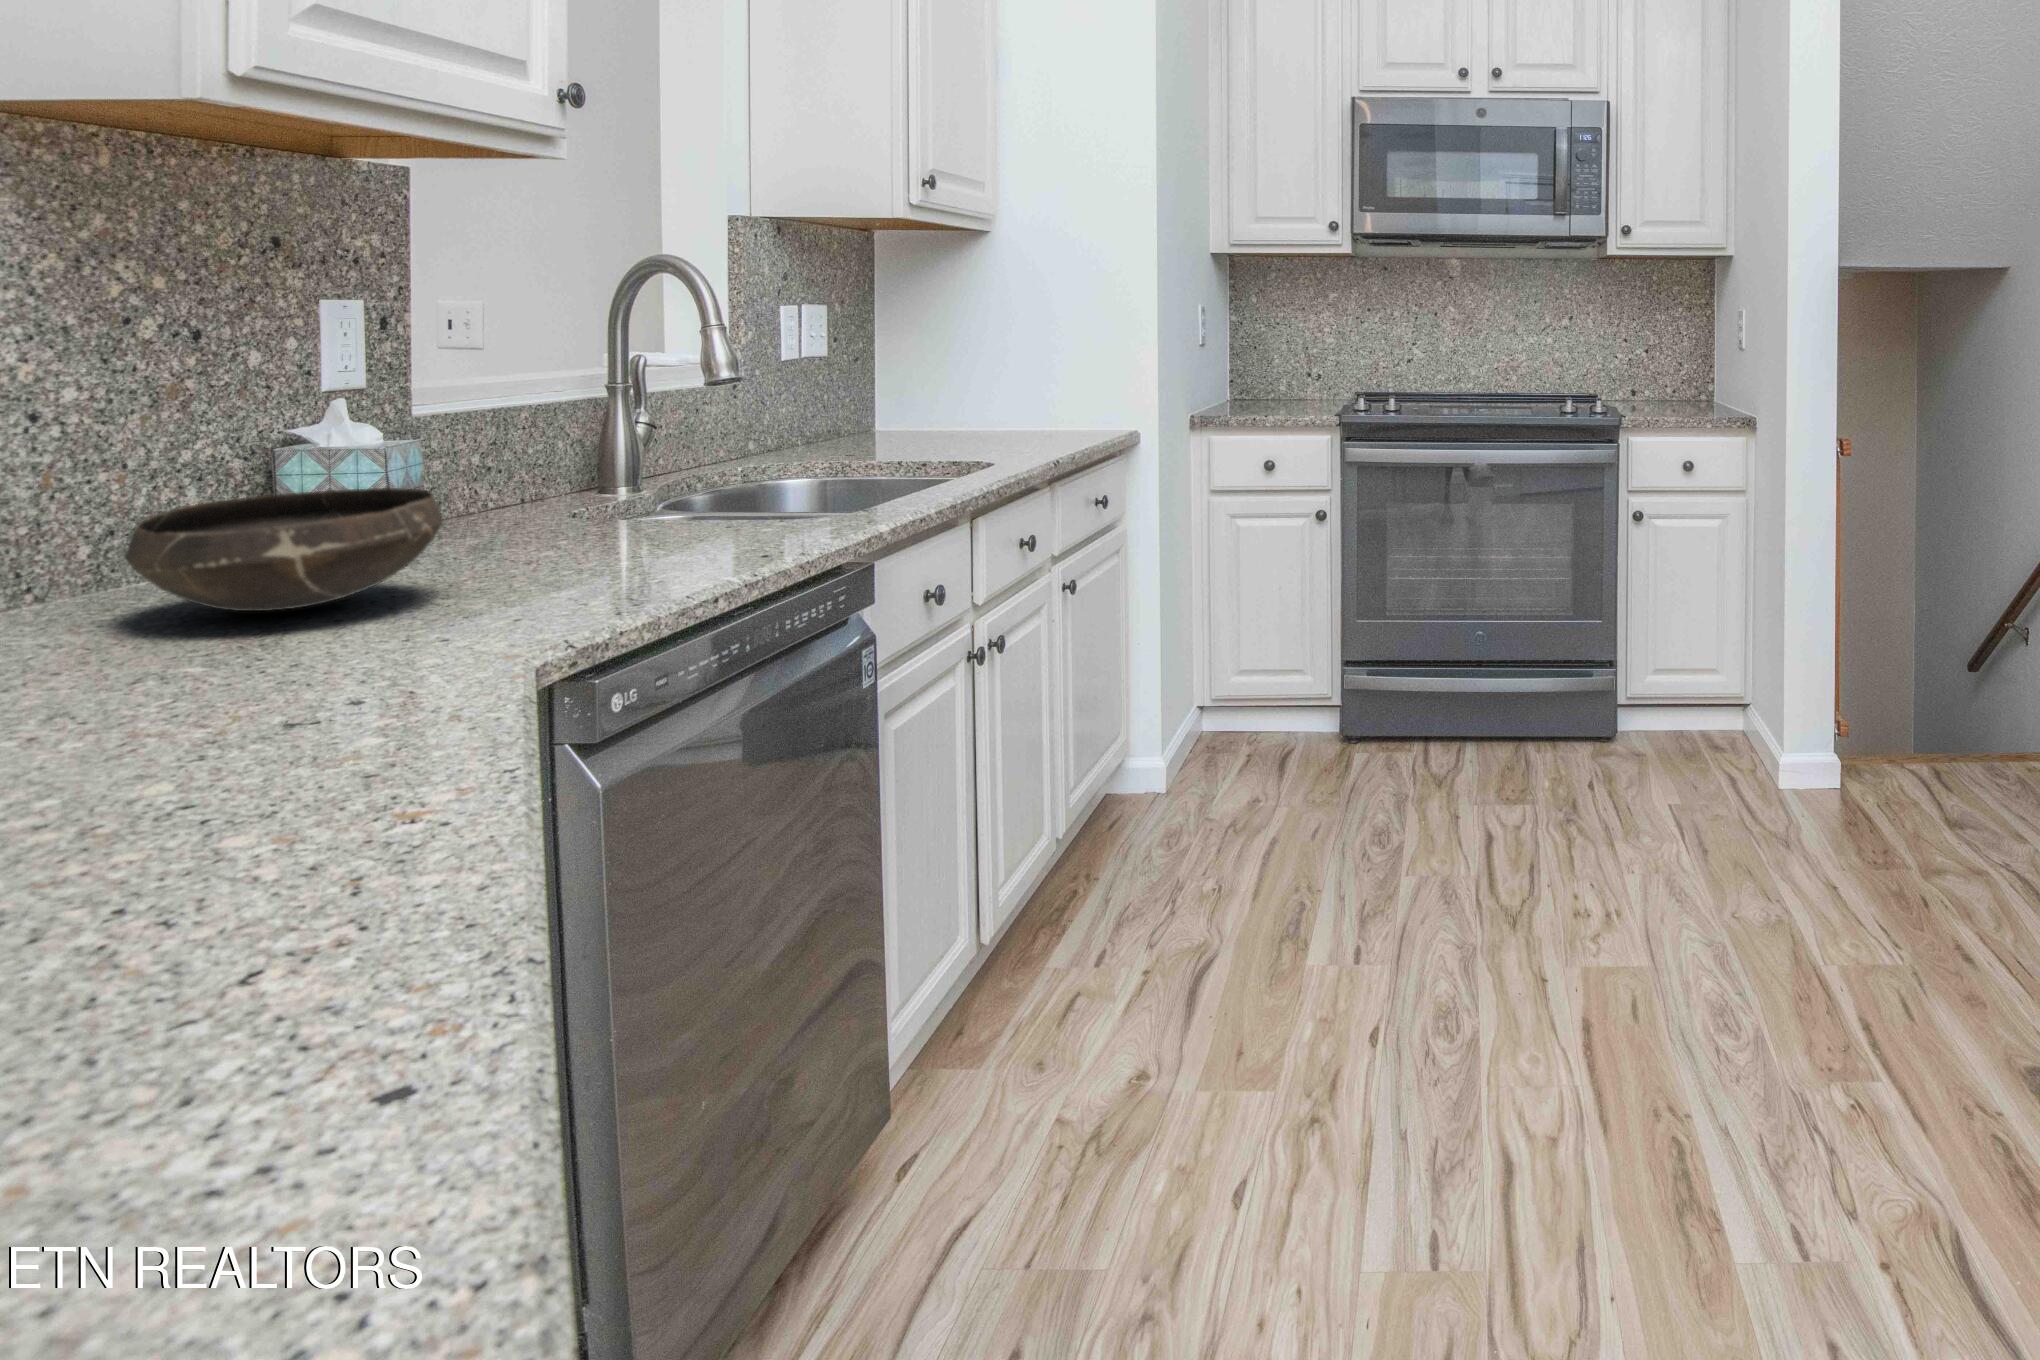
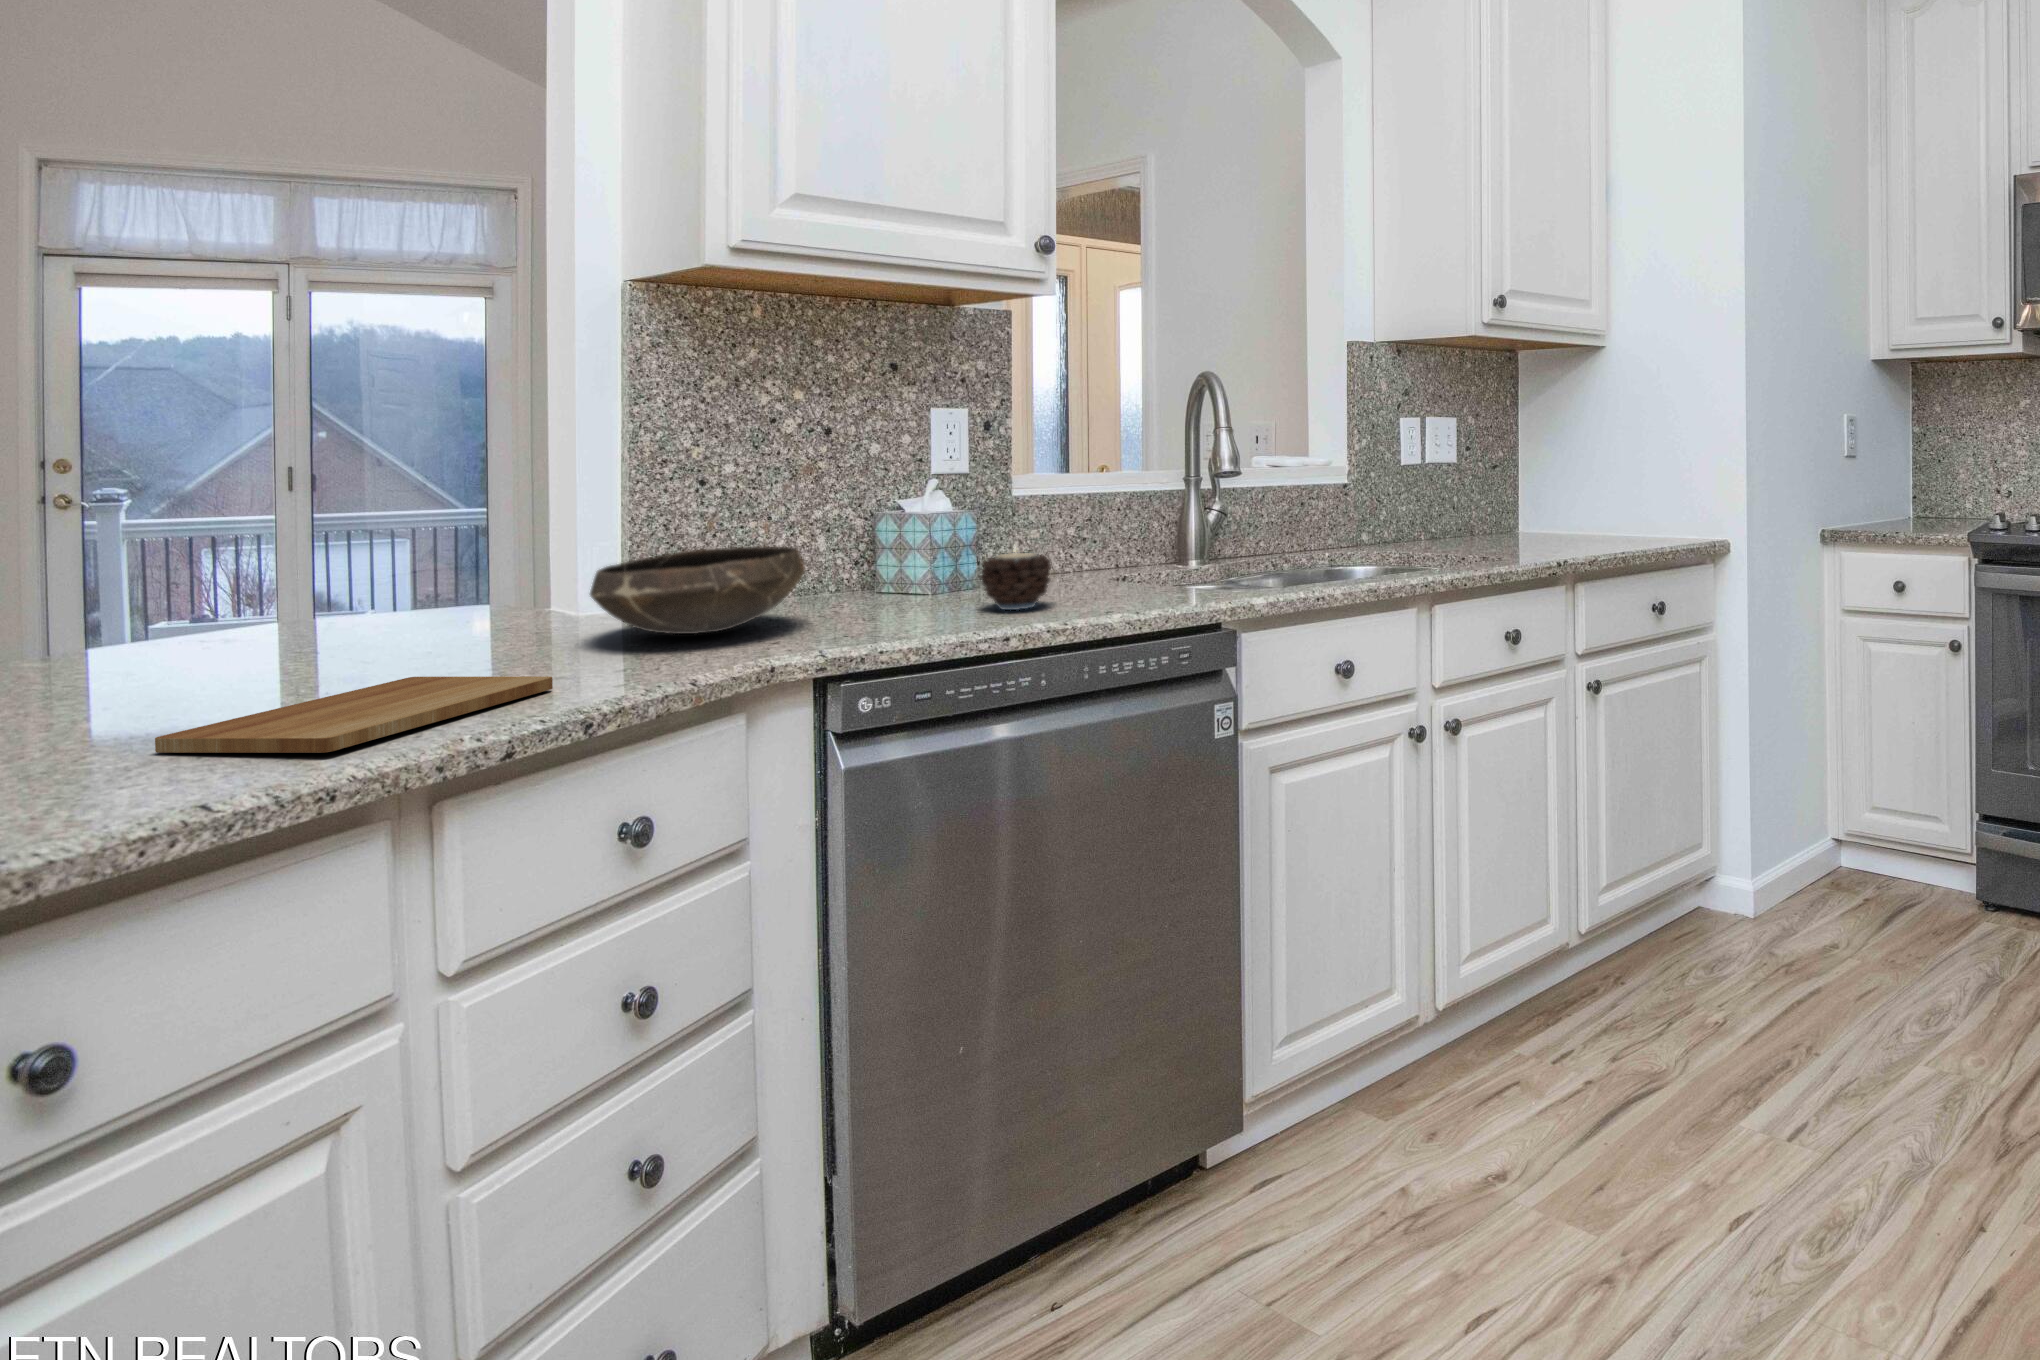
candle: none [571,467,671,545] -> present [980,552,1051,610]
cutting board: none [116,644,419,769] -> present [155,676,553,753]

